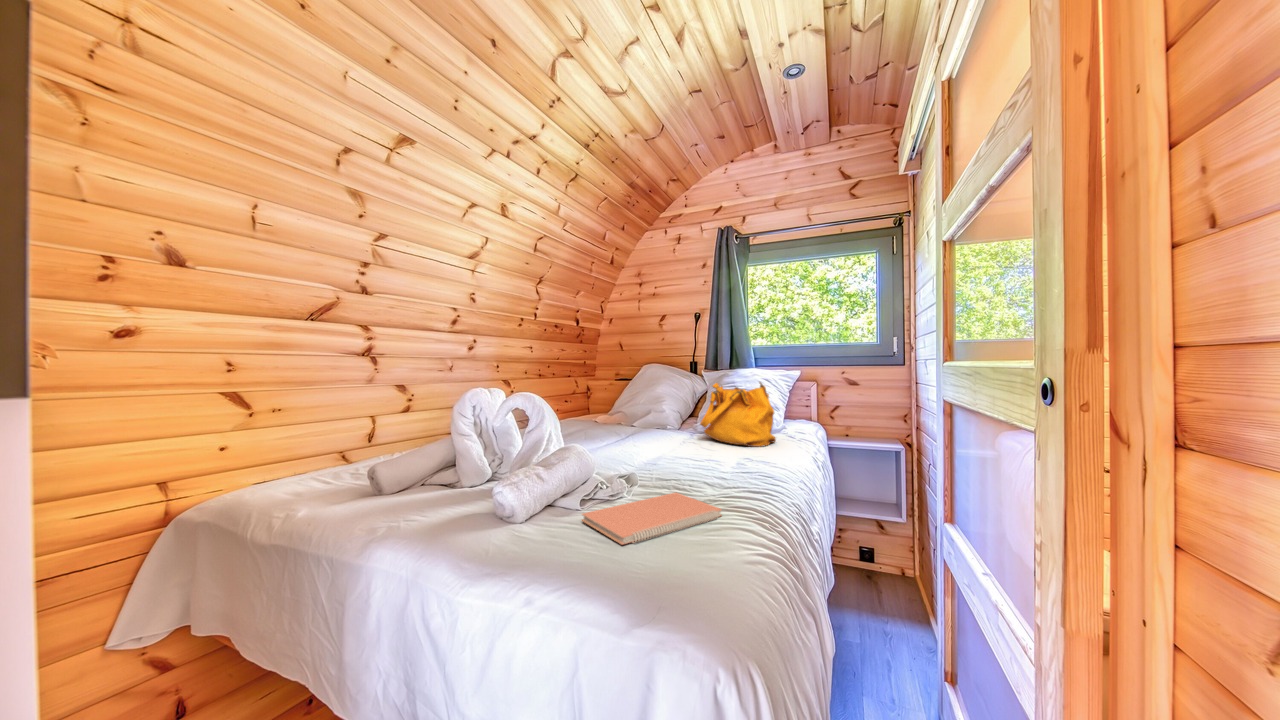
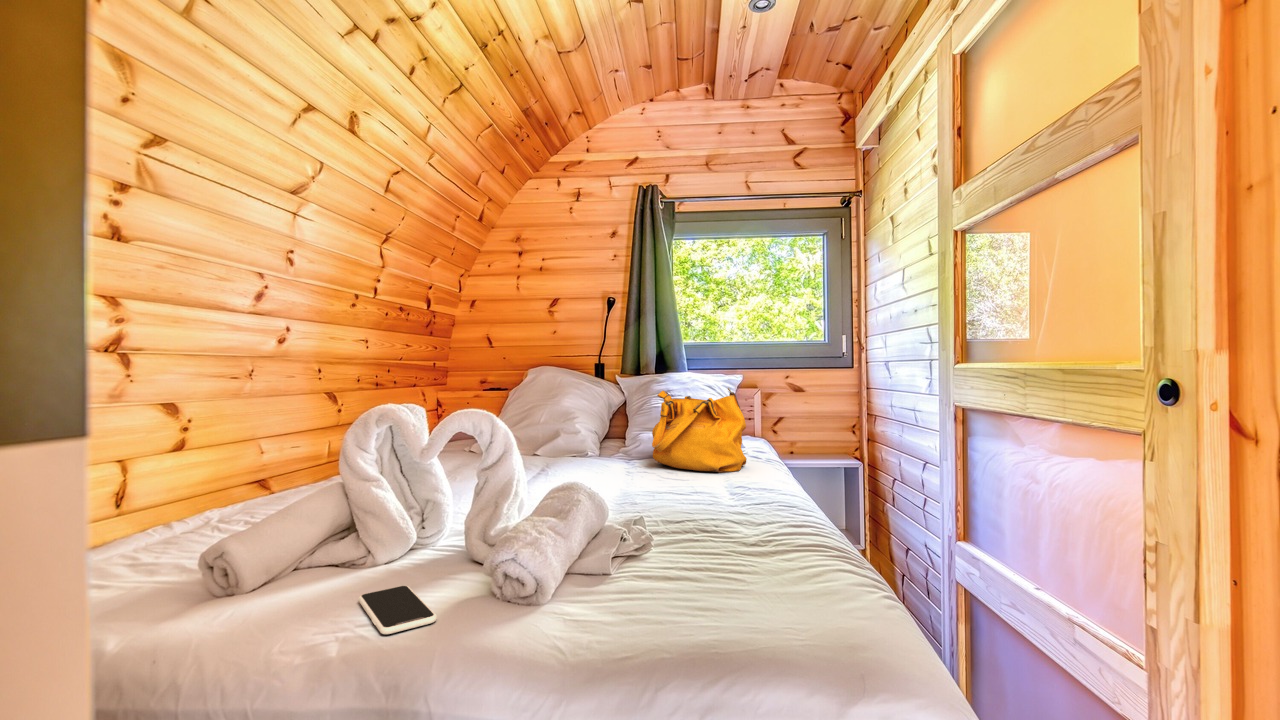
notebook: present [582,492,721,545] -> none [640,541,808,623]
smartphone: none [424,498,464,522] -> present [358,586,437,634]

